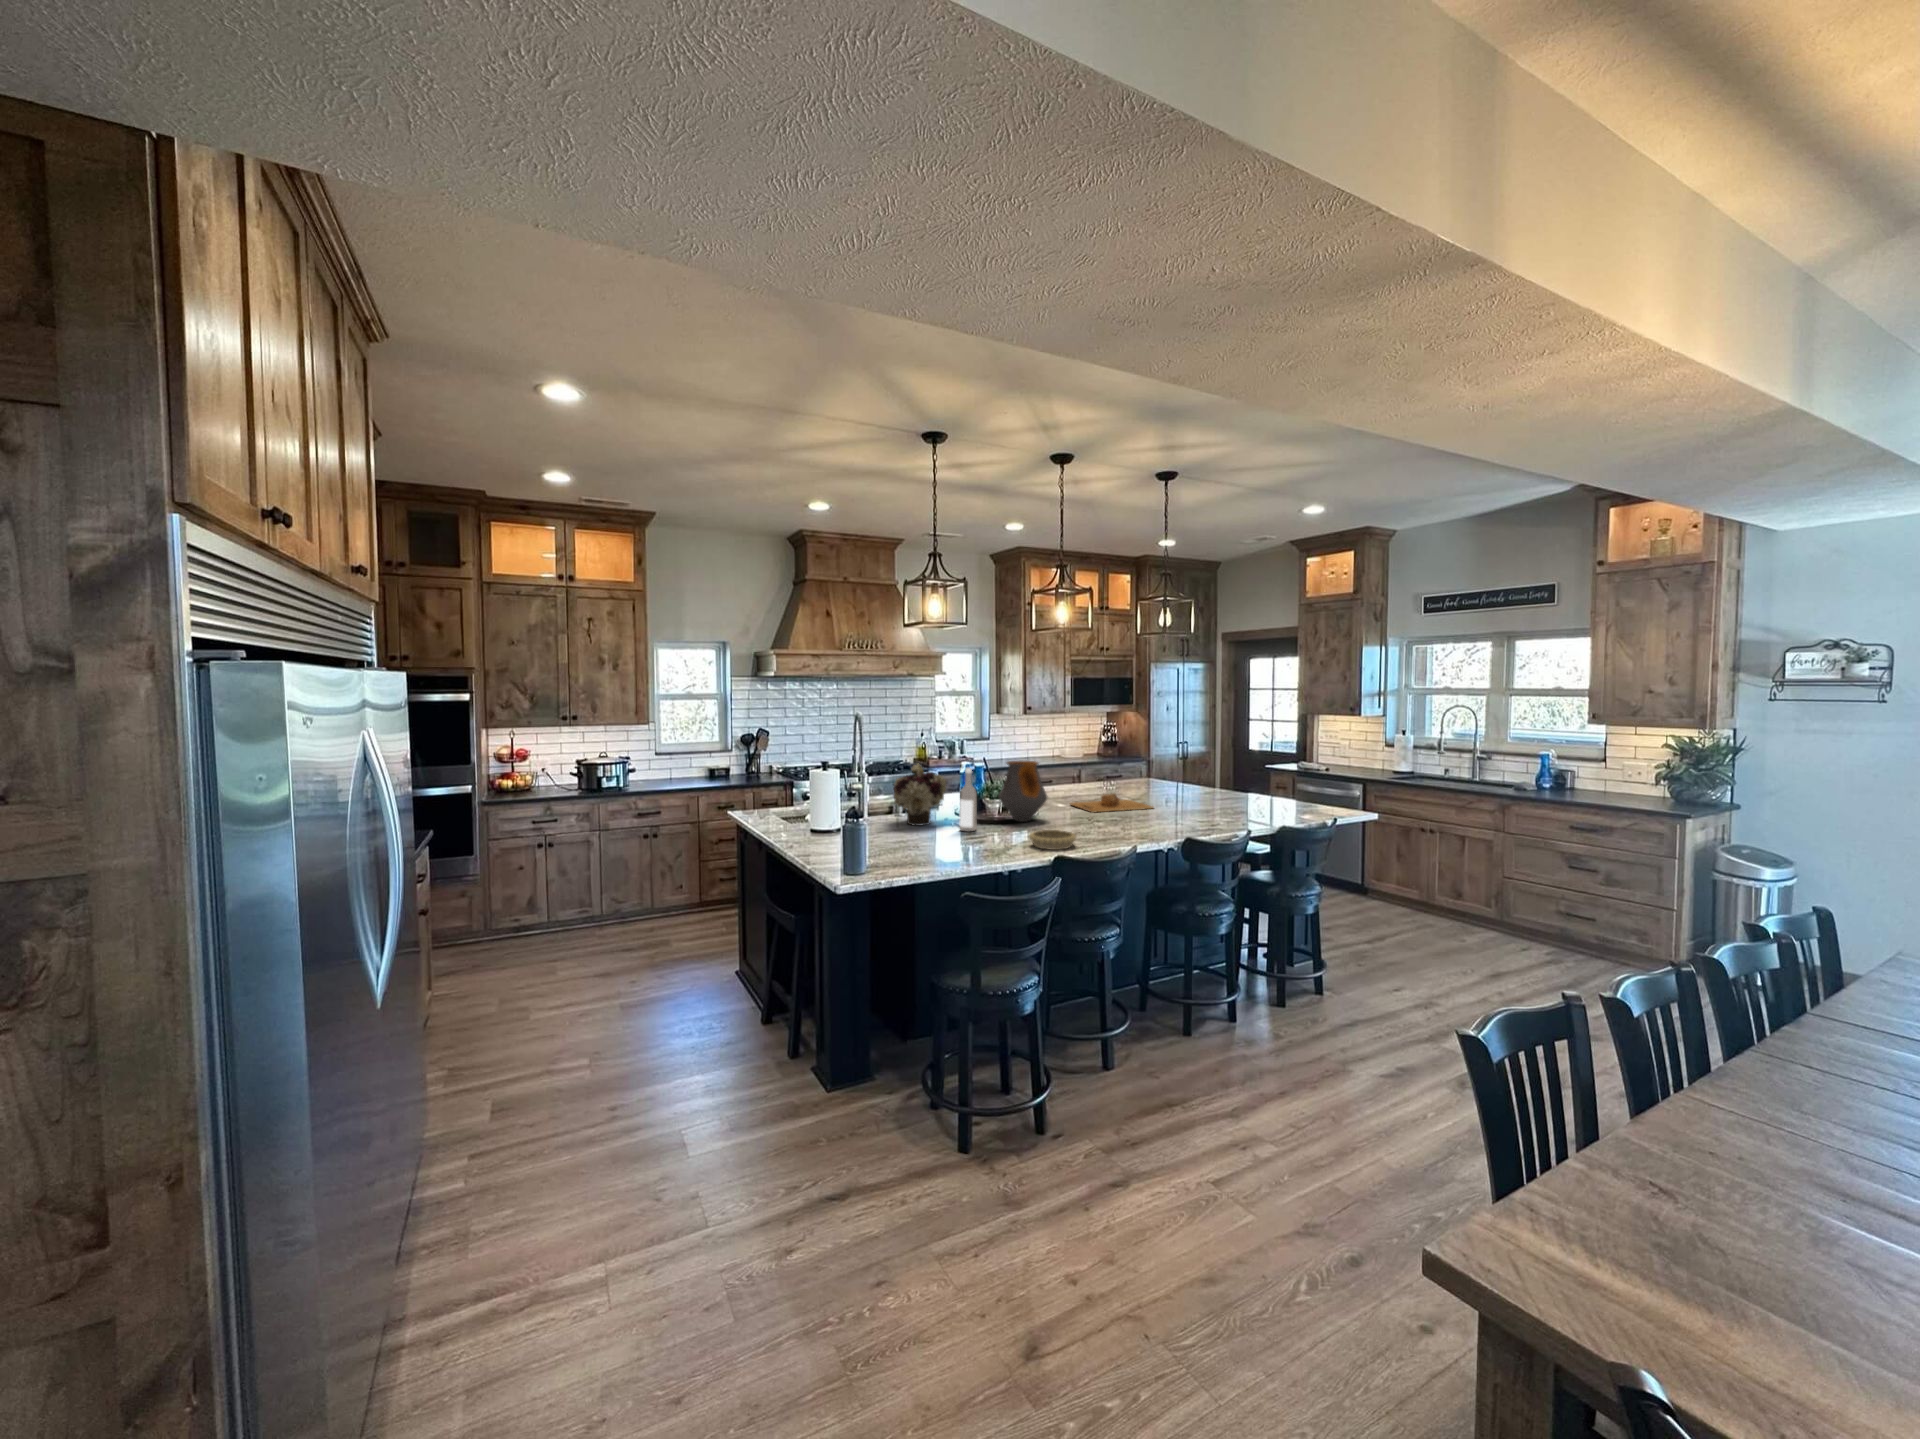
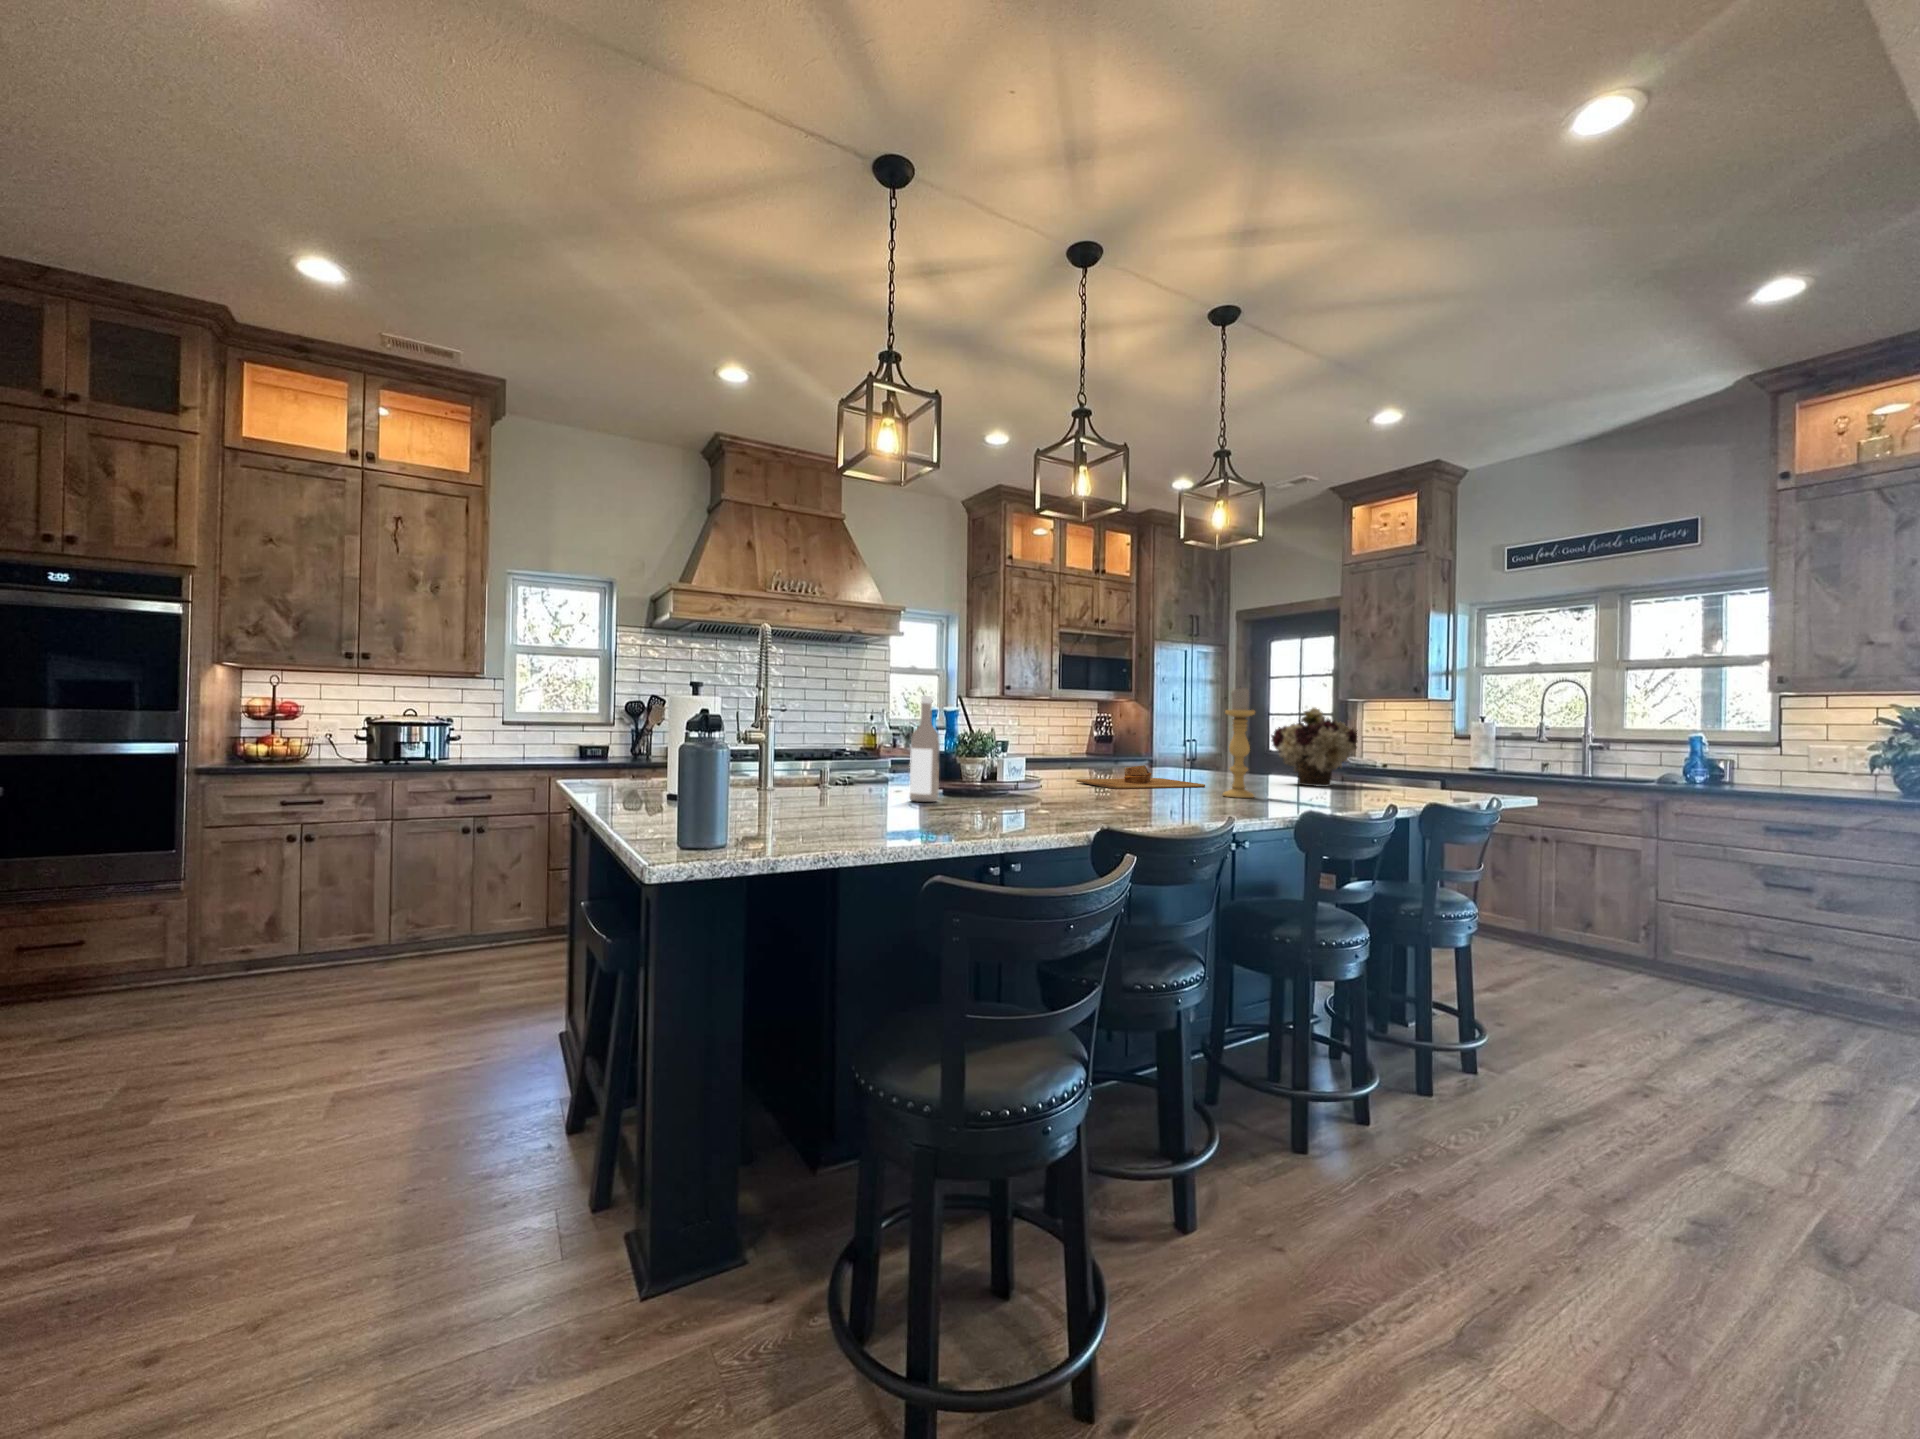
candle holder: none [1156,752,1175,822] -> present [1222,689,1255,798]
vase: present [998,761,1048,822] -> none [974,700,1052,795]
flower arrangement: present [893,764,946,826] -> present [1271,708,1358,787]
decorative bowl: present [1030,830,1076,850] -> none [1033,793,1120,822]

